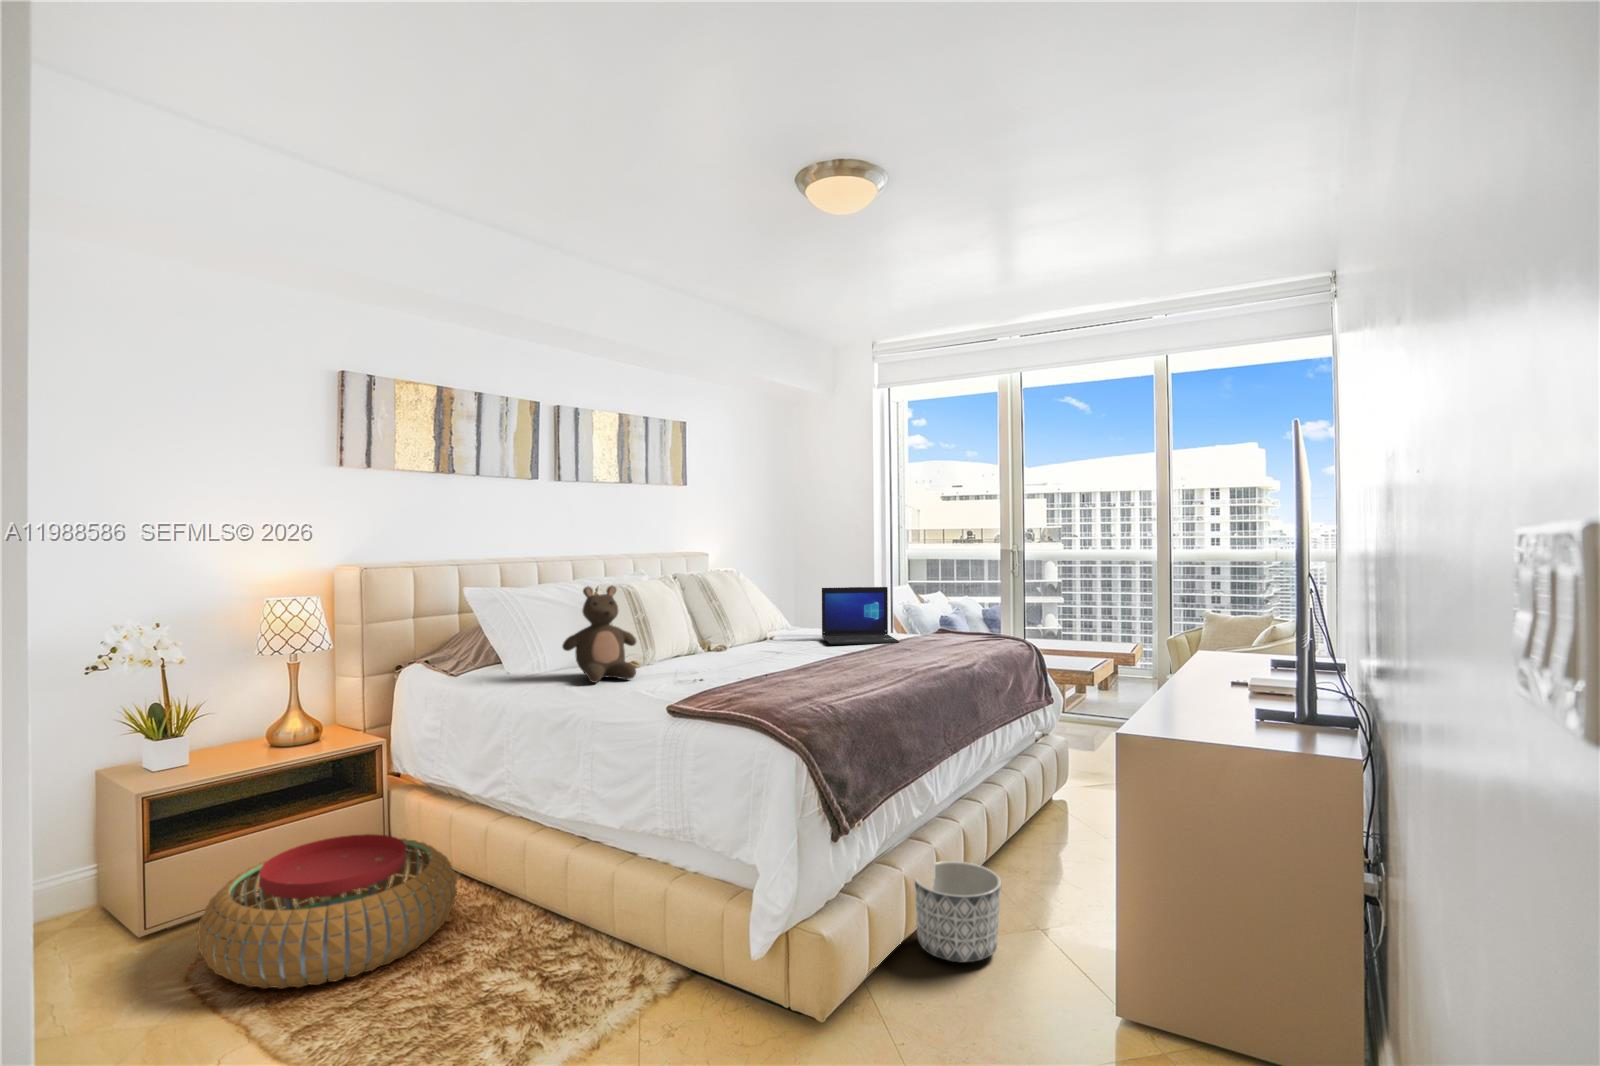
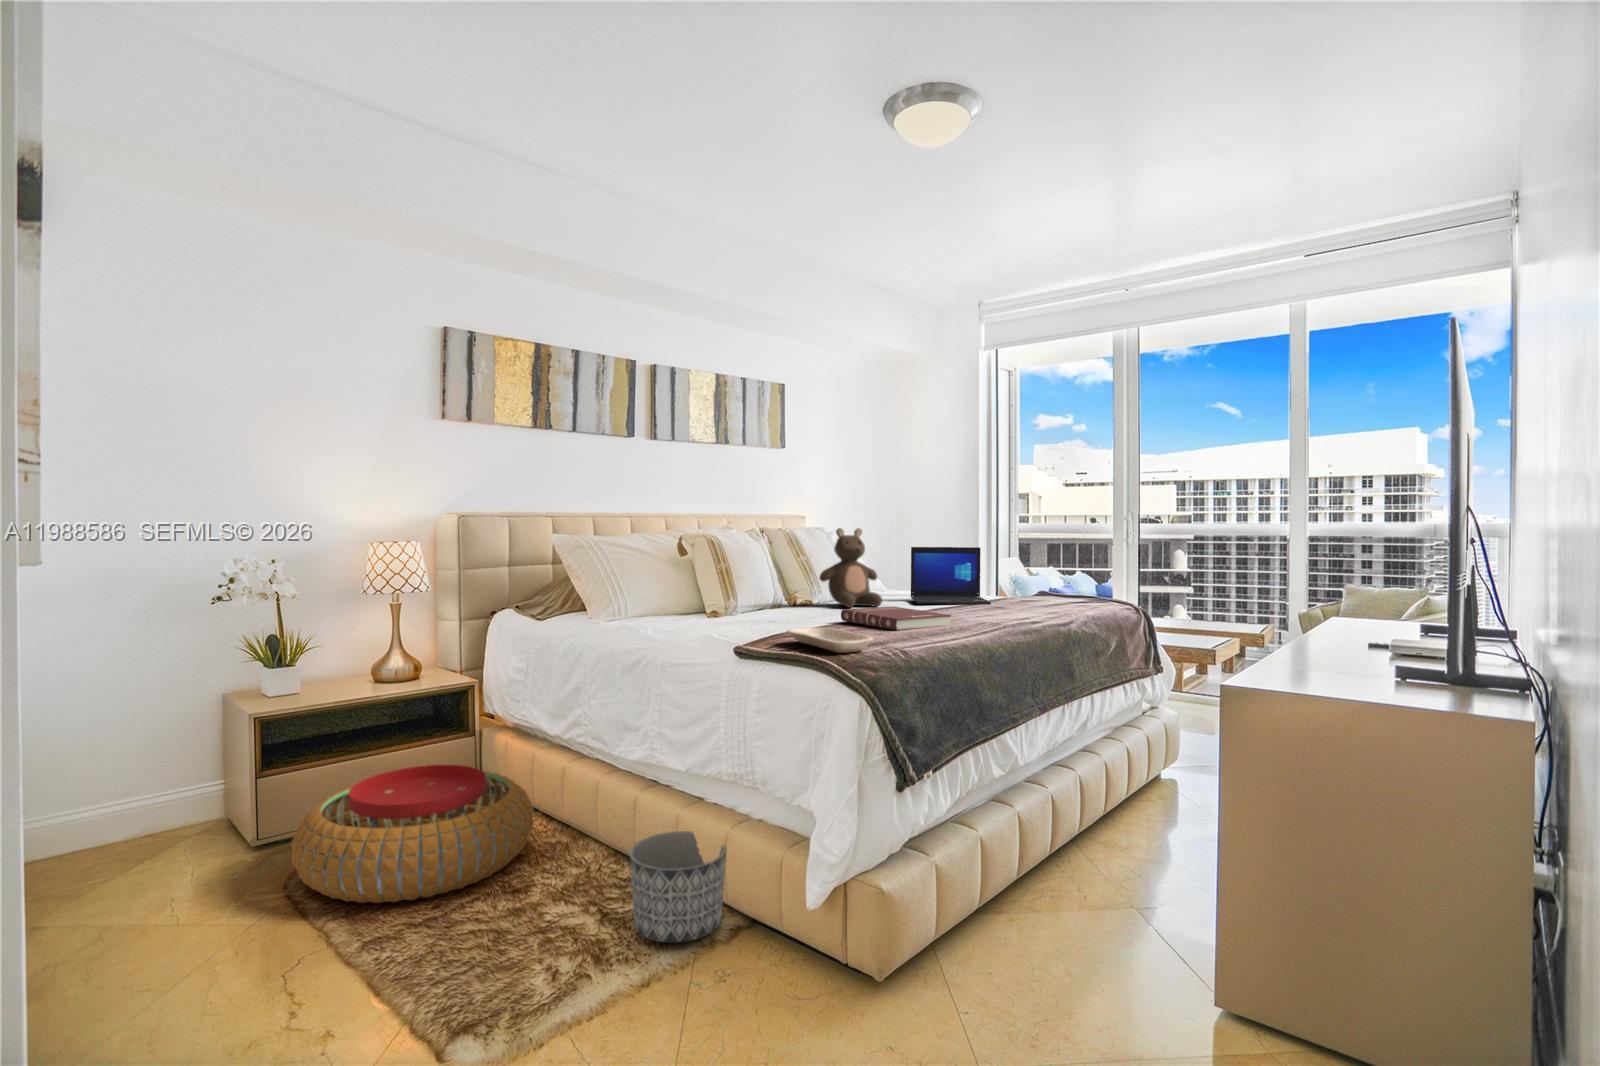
stuffed bear: present [562,586,636,683] -> present [820,528,882,608]
book: none [762,652,868,680] -> present [841,607,951,631]
tray: none [717,682,803,710] -> present [787,627,873,653]
planter: present [915,861,1001,962] -> present [630,831,726,943]

